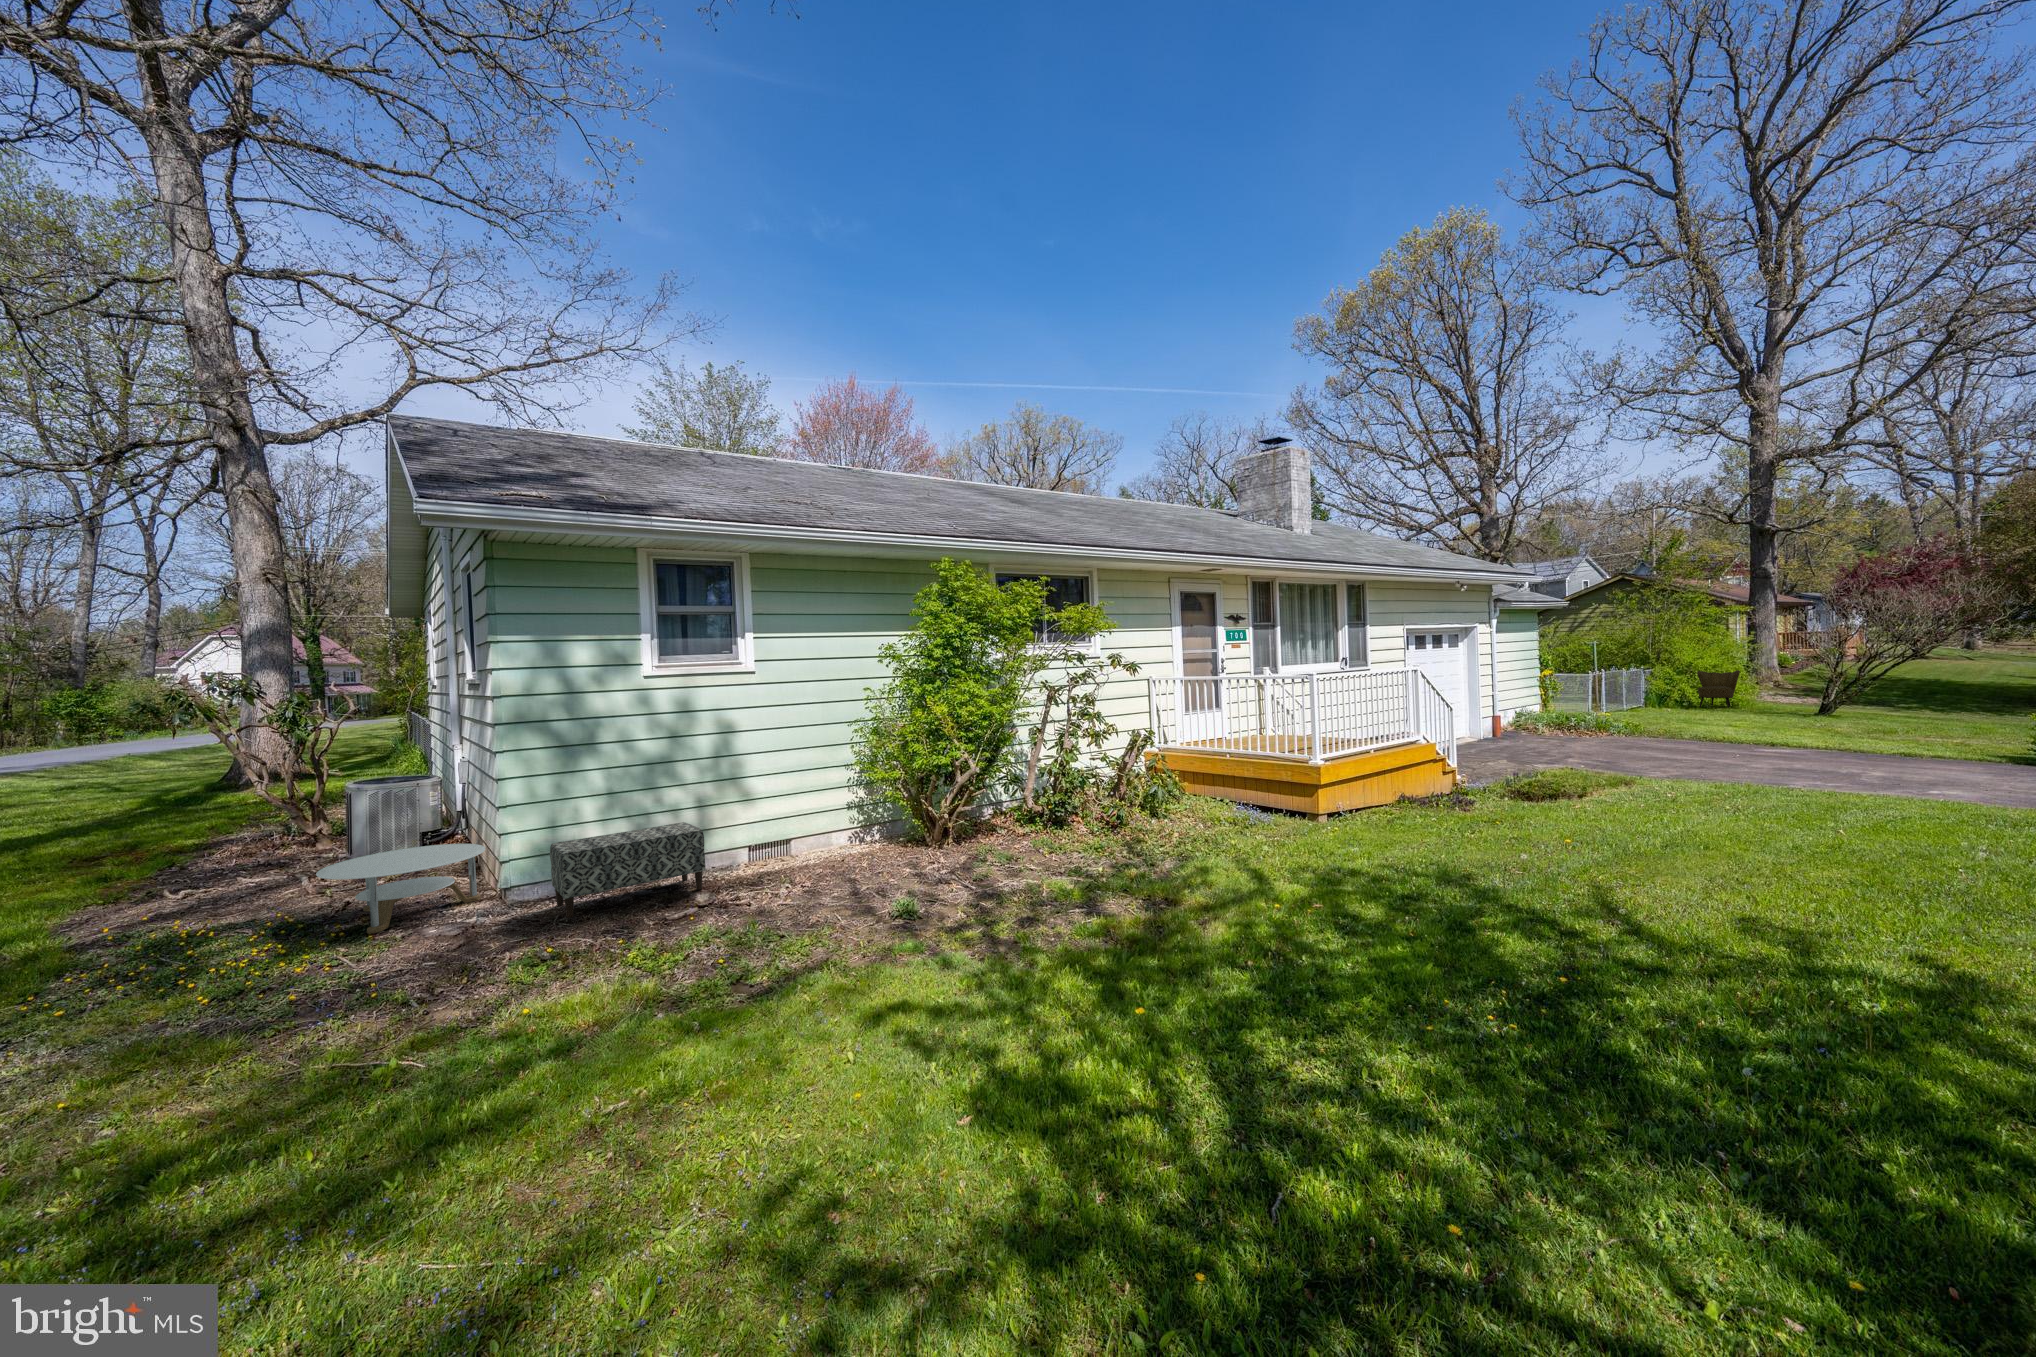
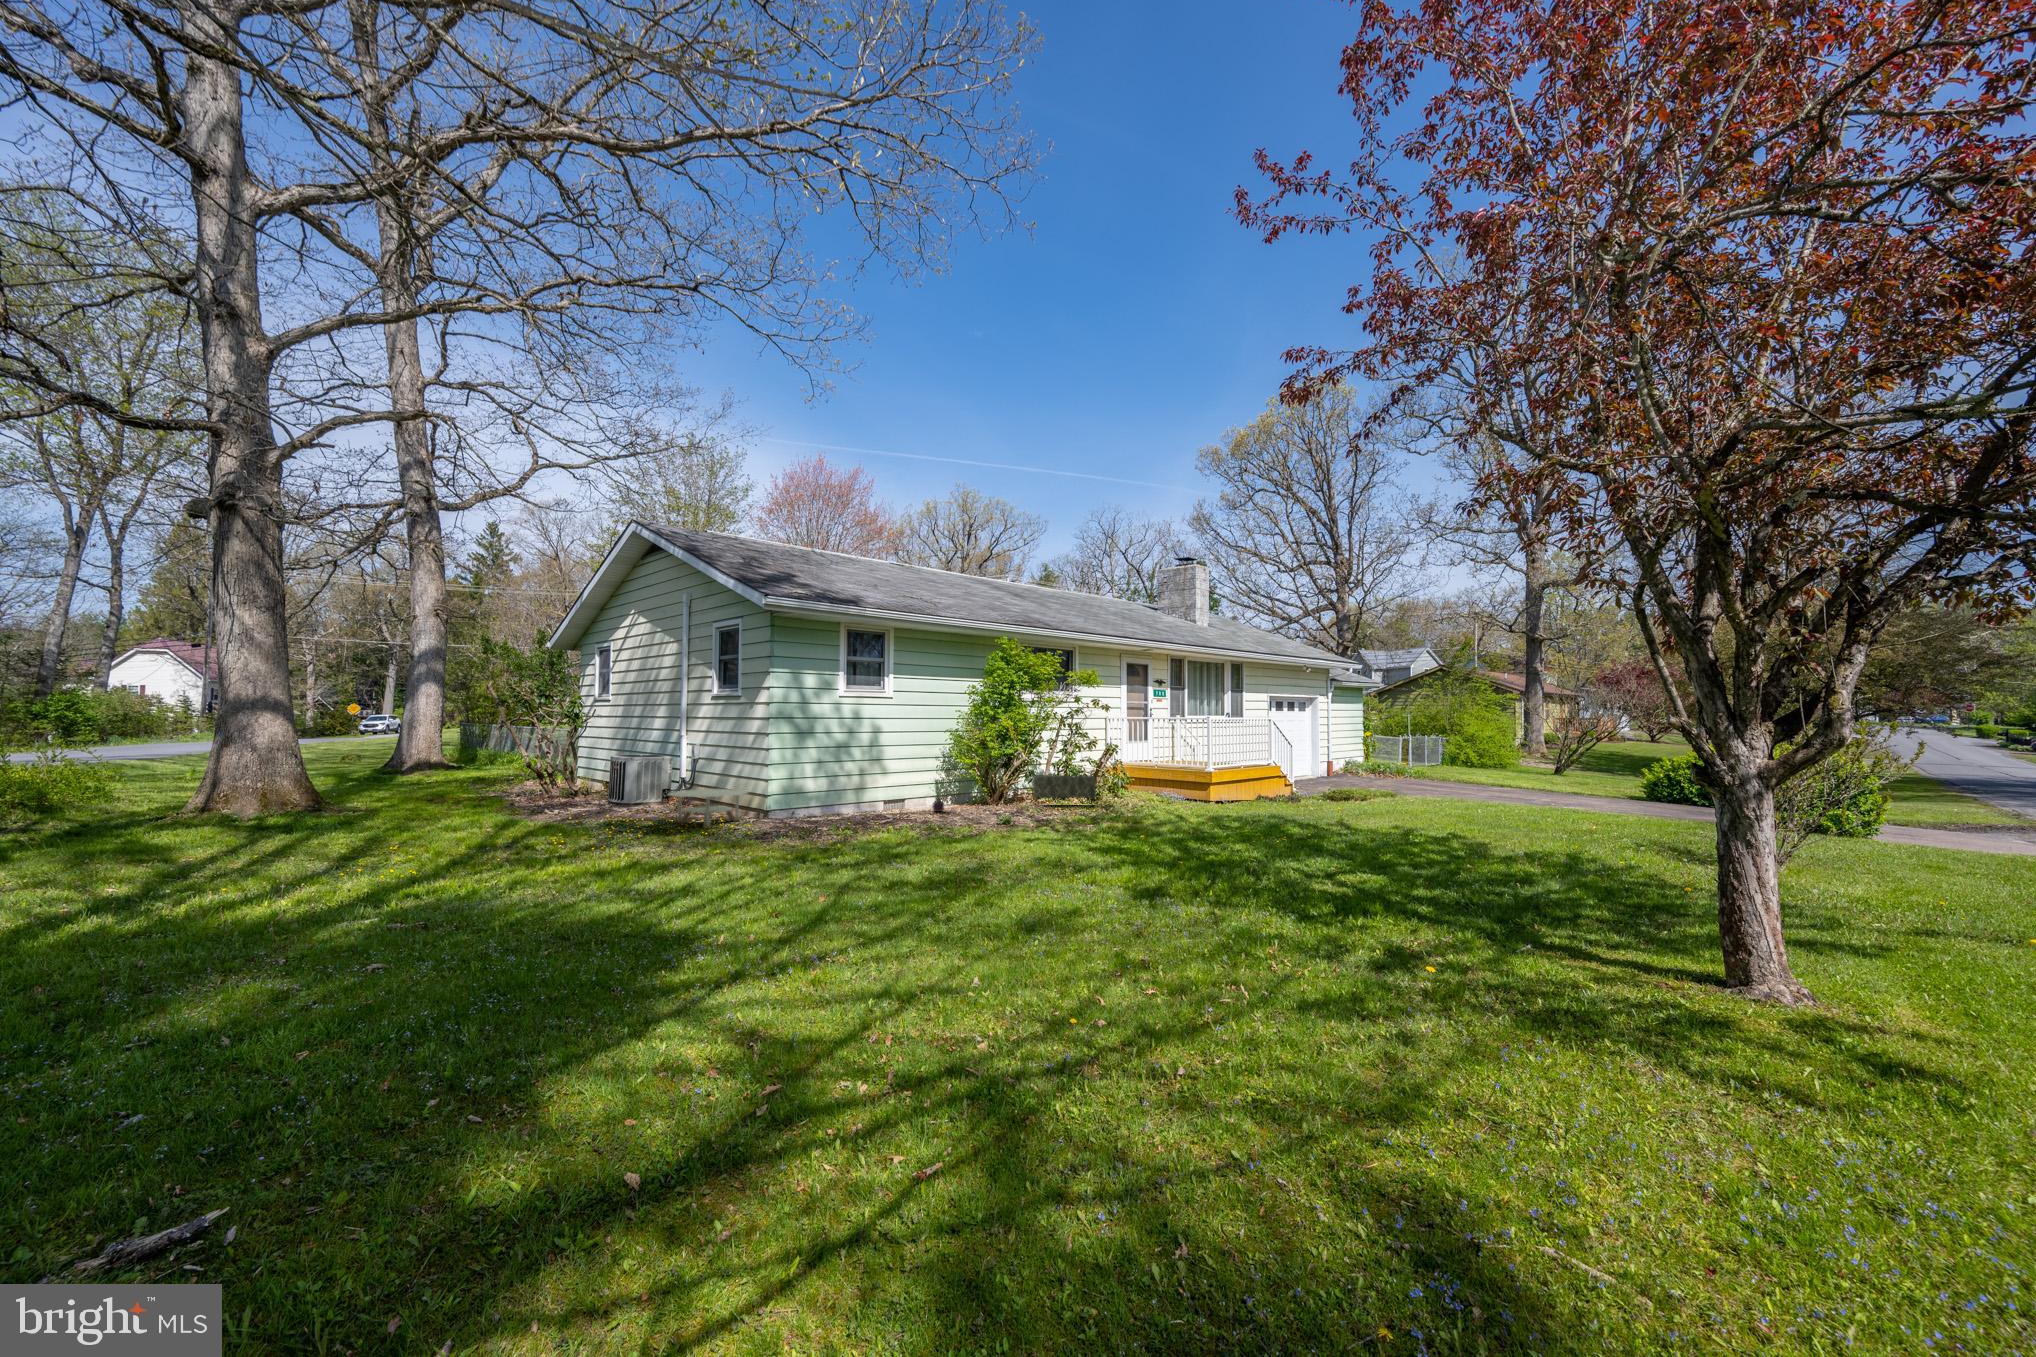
armchair: present [1697,670,1740,708] -> none [1474,739,1501,767]
decorative plant: none [812,801,868,860] -> present [927,780,944,812]
bench: present [550,822,705,918] -> present [1033,775,1096,805]

